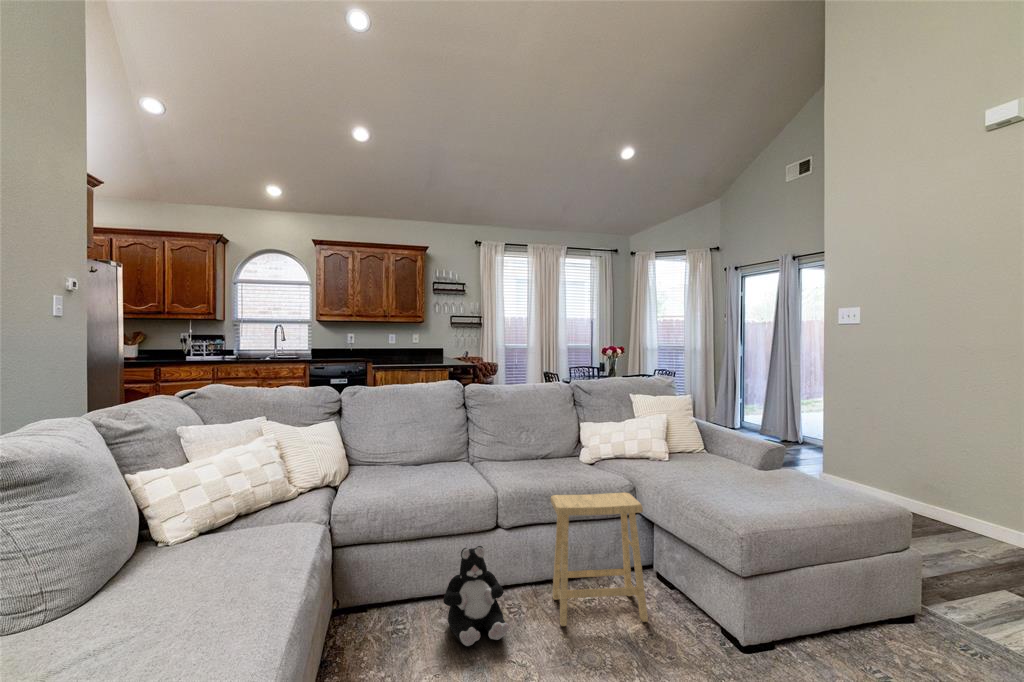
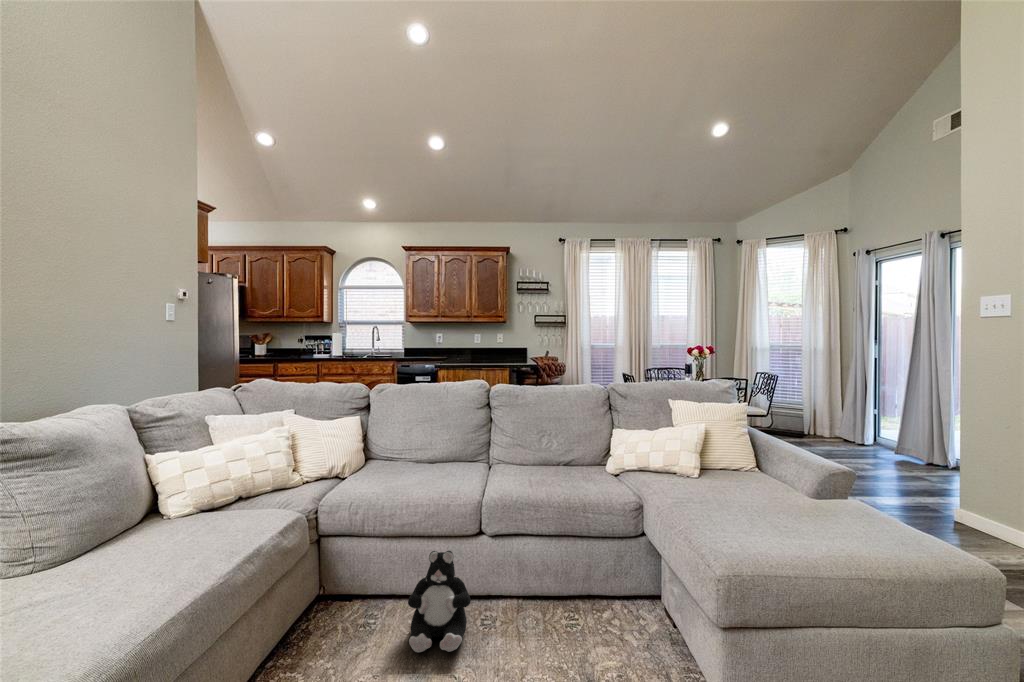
footstool: present [551,492,648,626] -> none [523,505,624,663]

